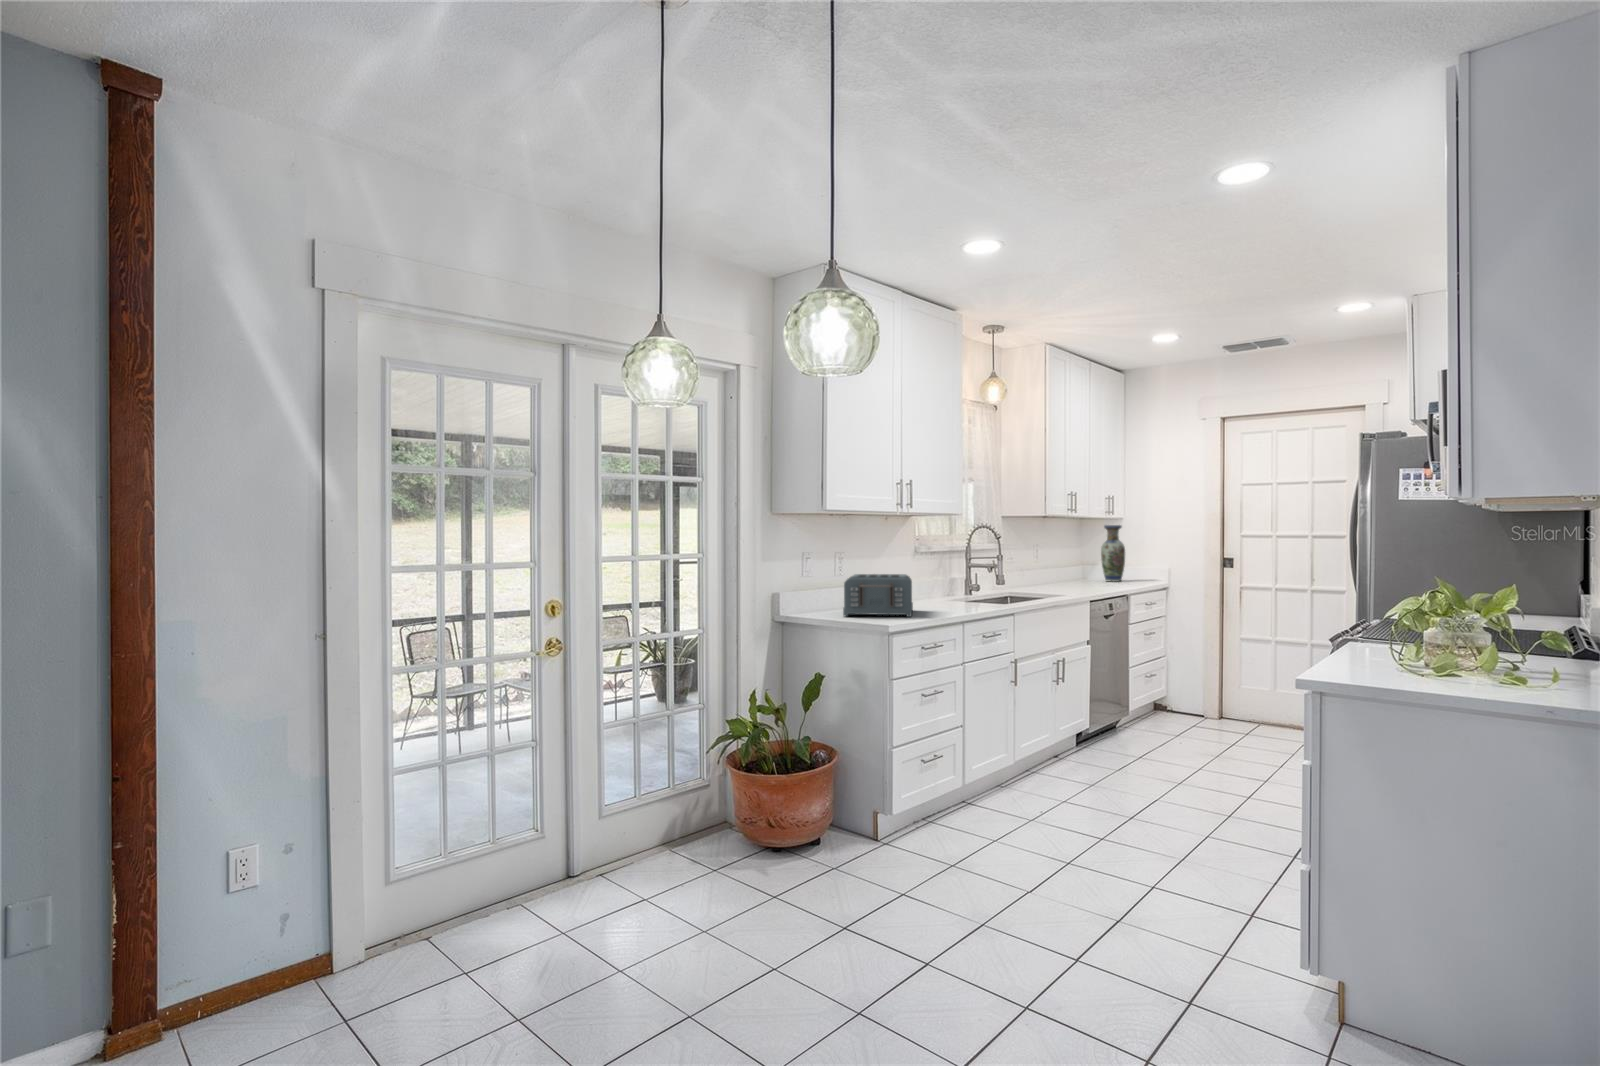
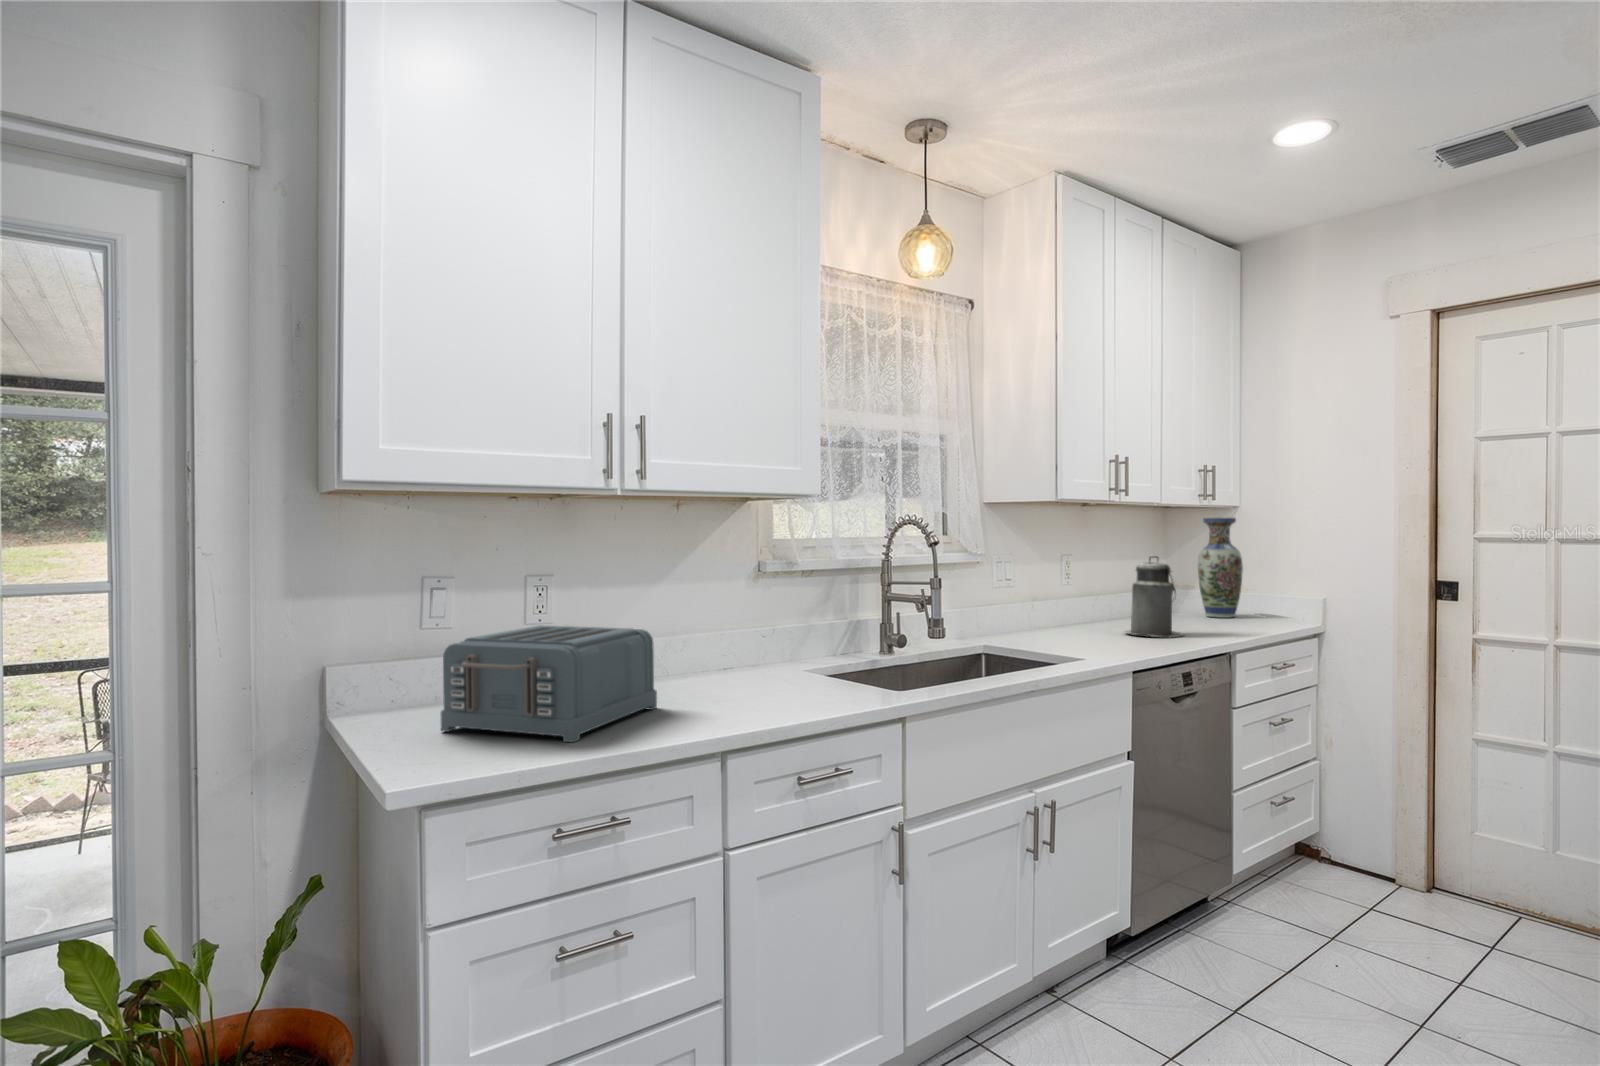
canister: none [1073,546,1104,588] -> present [1125,556,1184,637]

